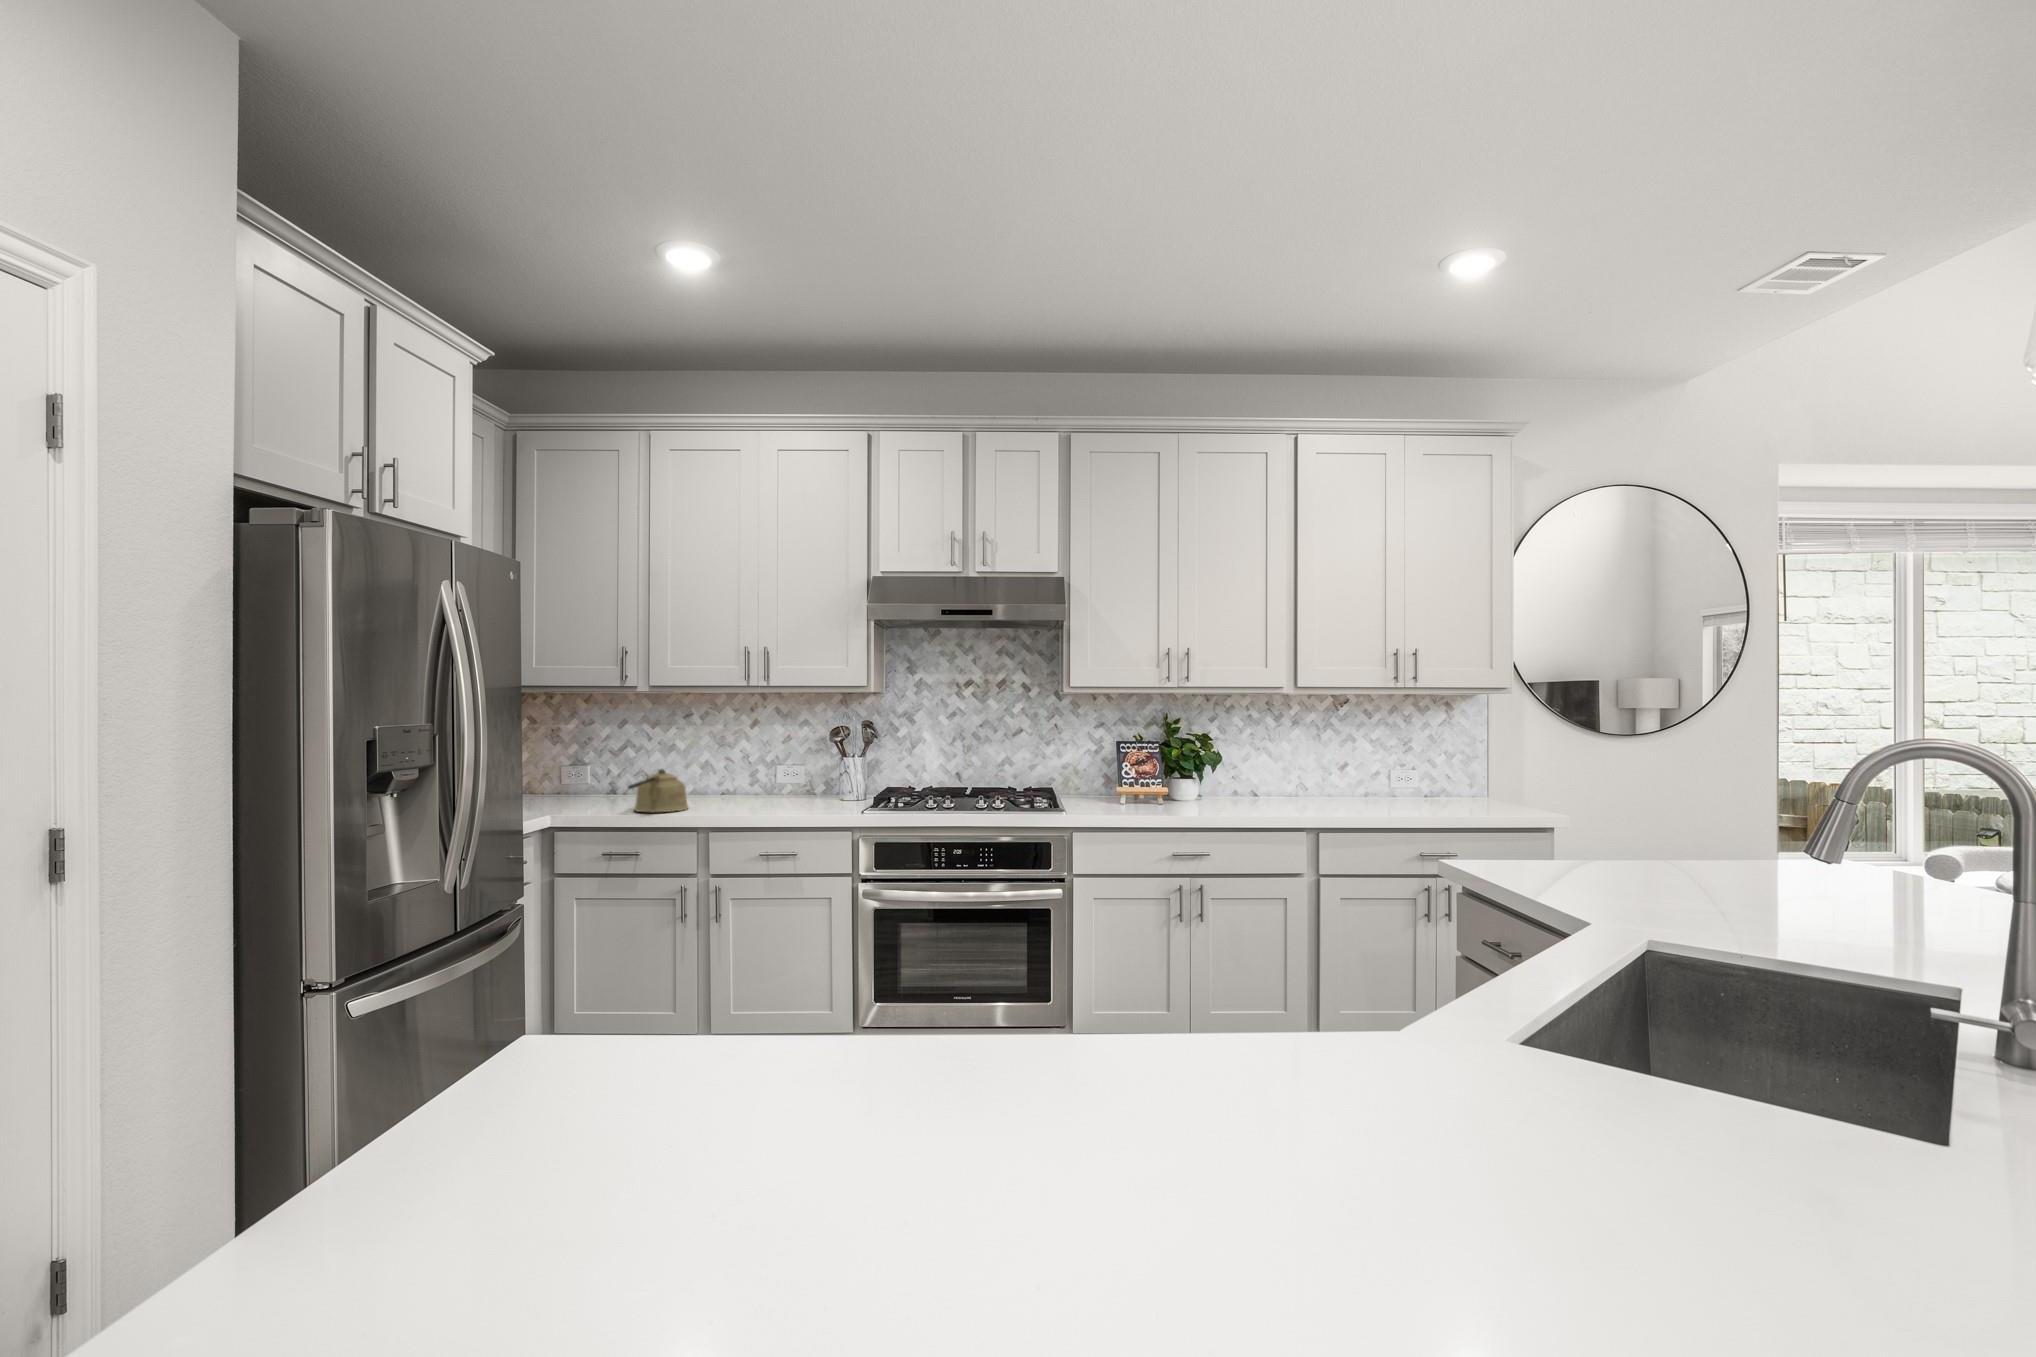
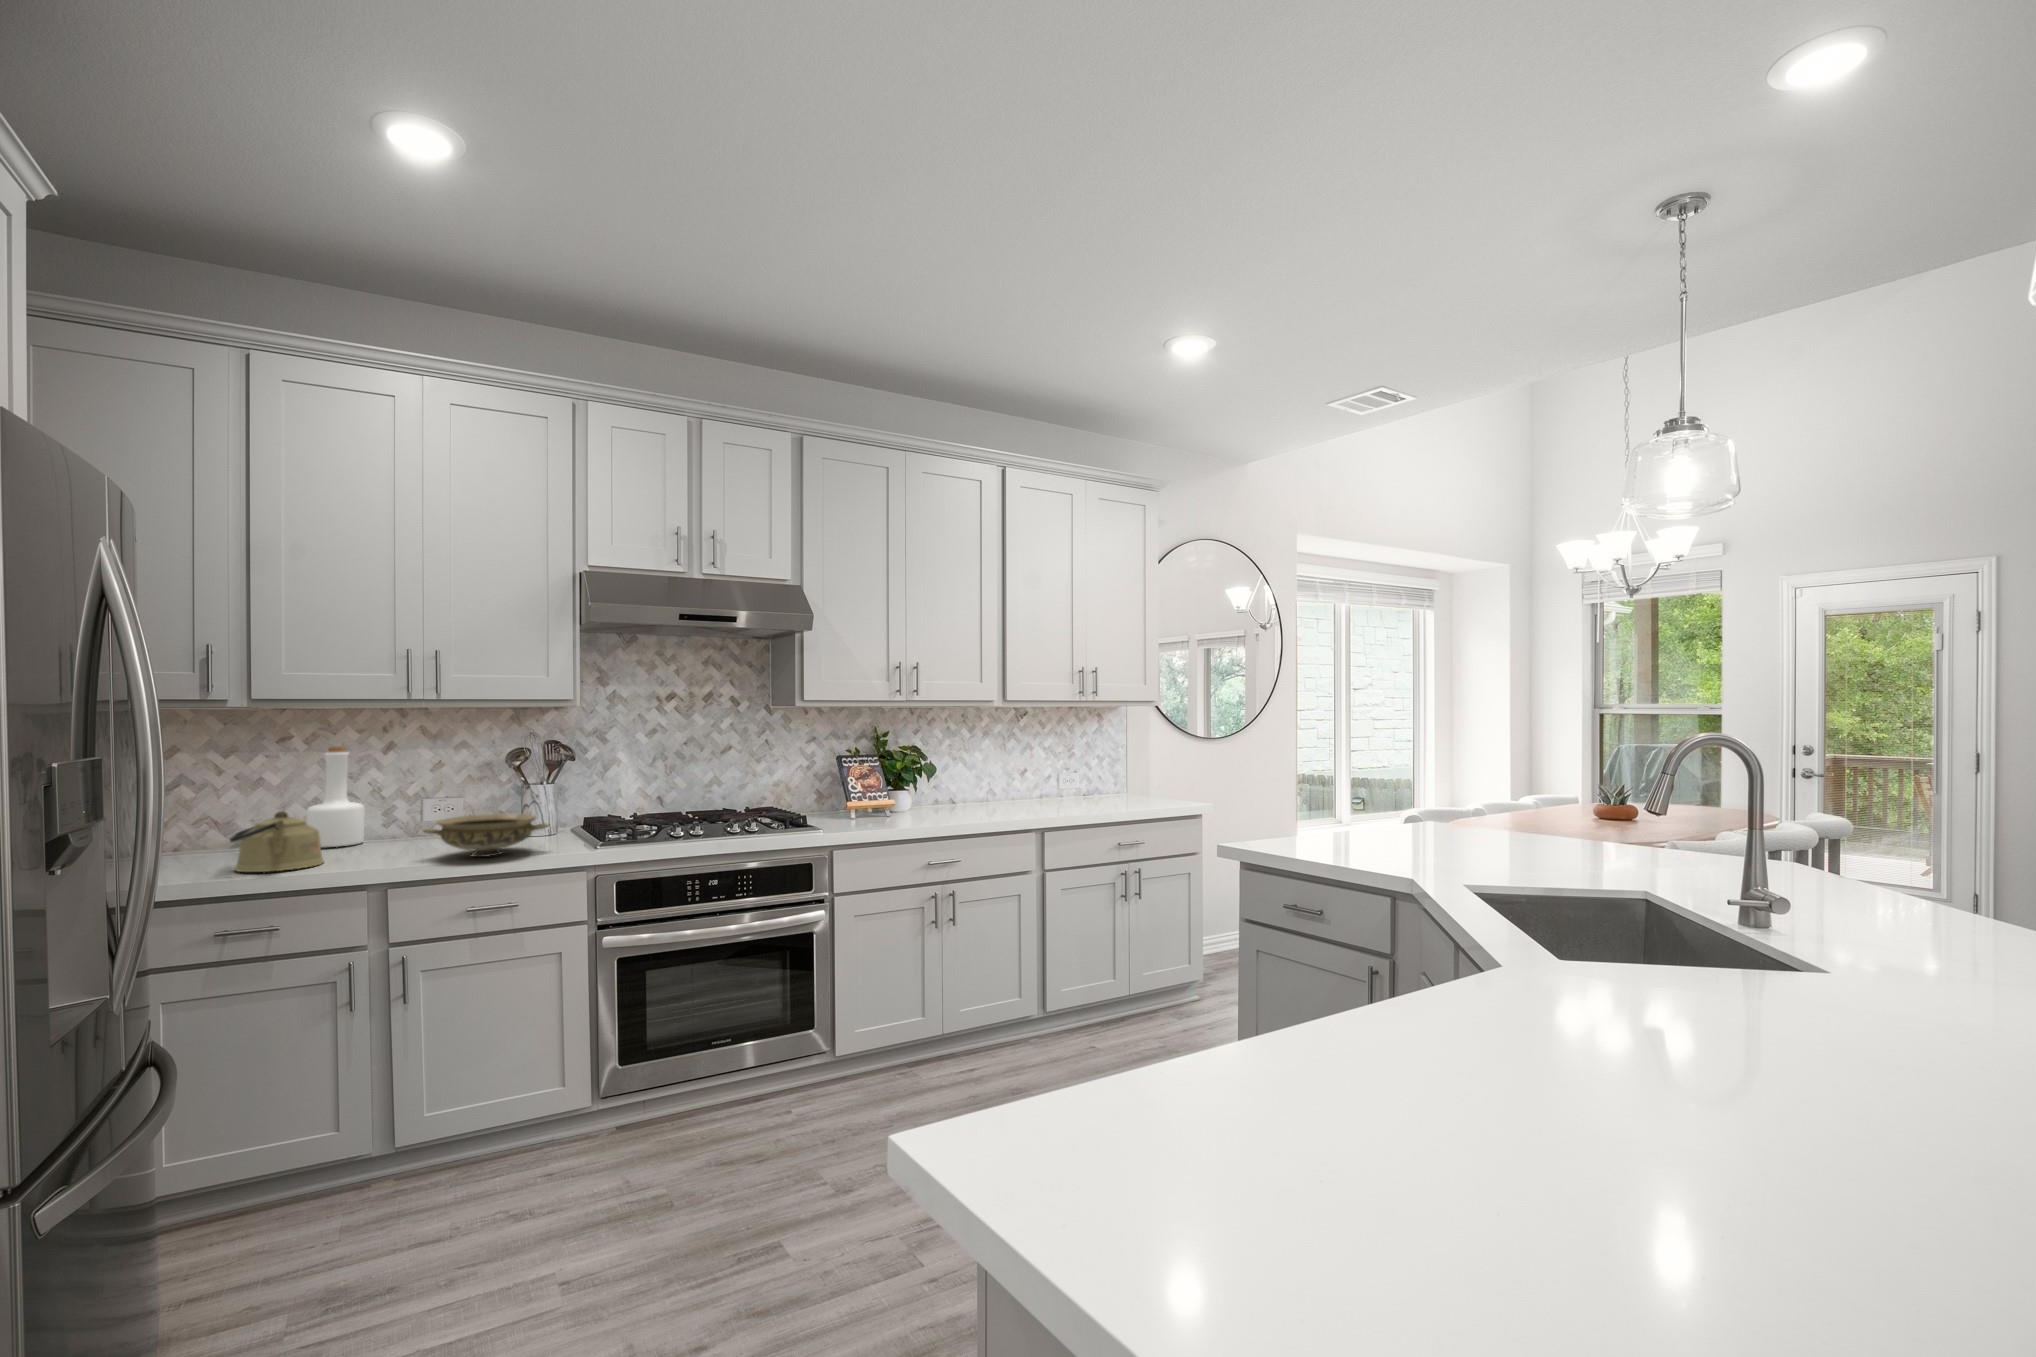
bottle: none [694,721,732,798] -> present [306,746,365,847]
ceramic bowl: none [744,780,830,813] -> present [423,814,549,857]

